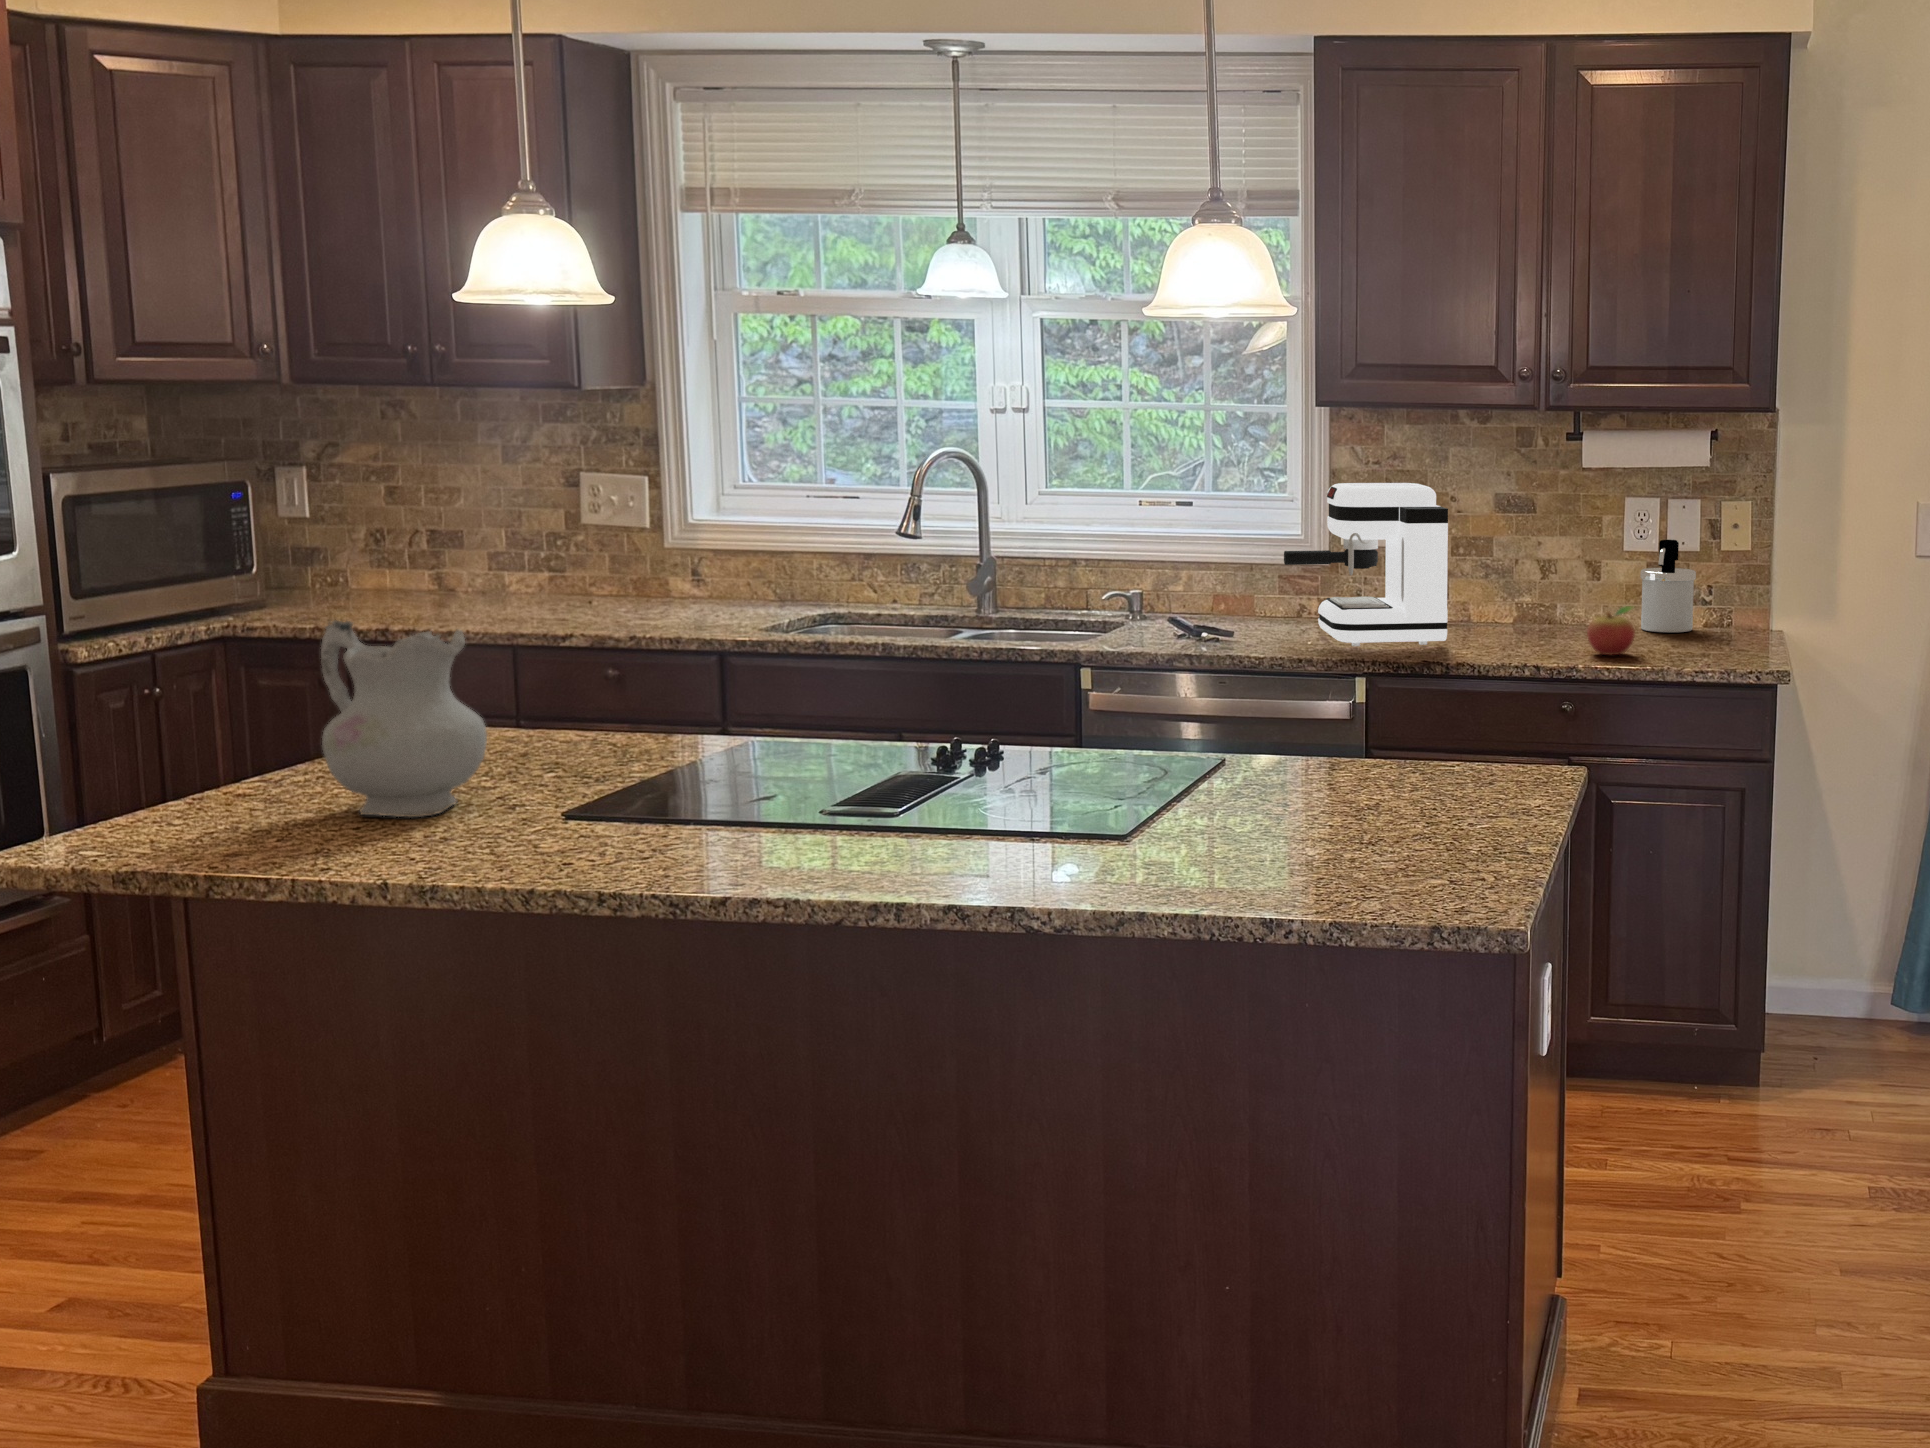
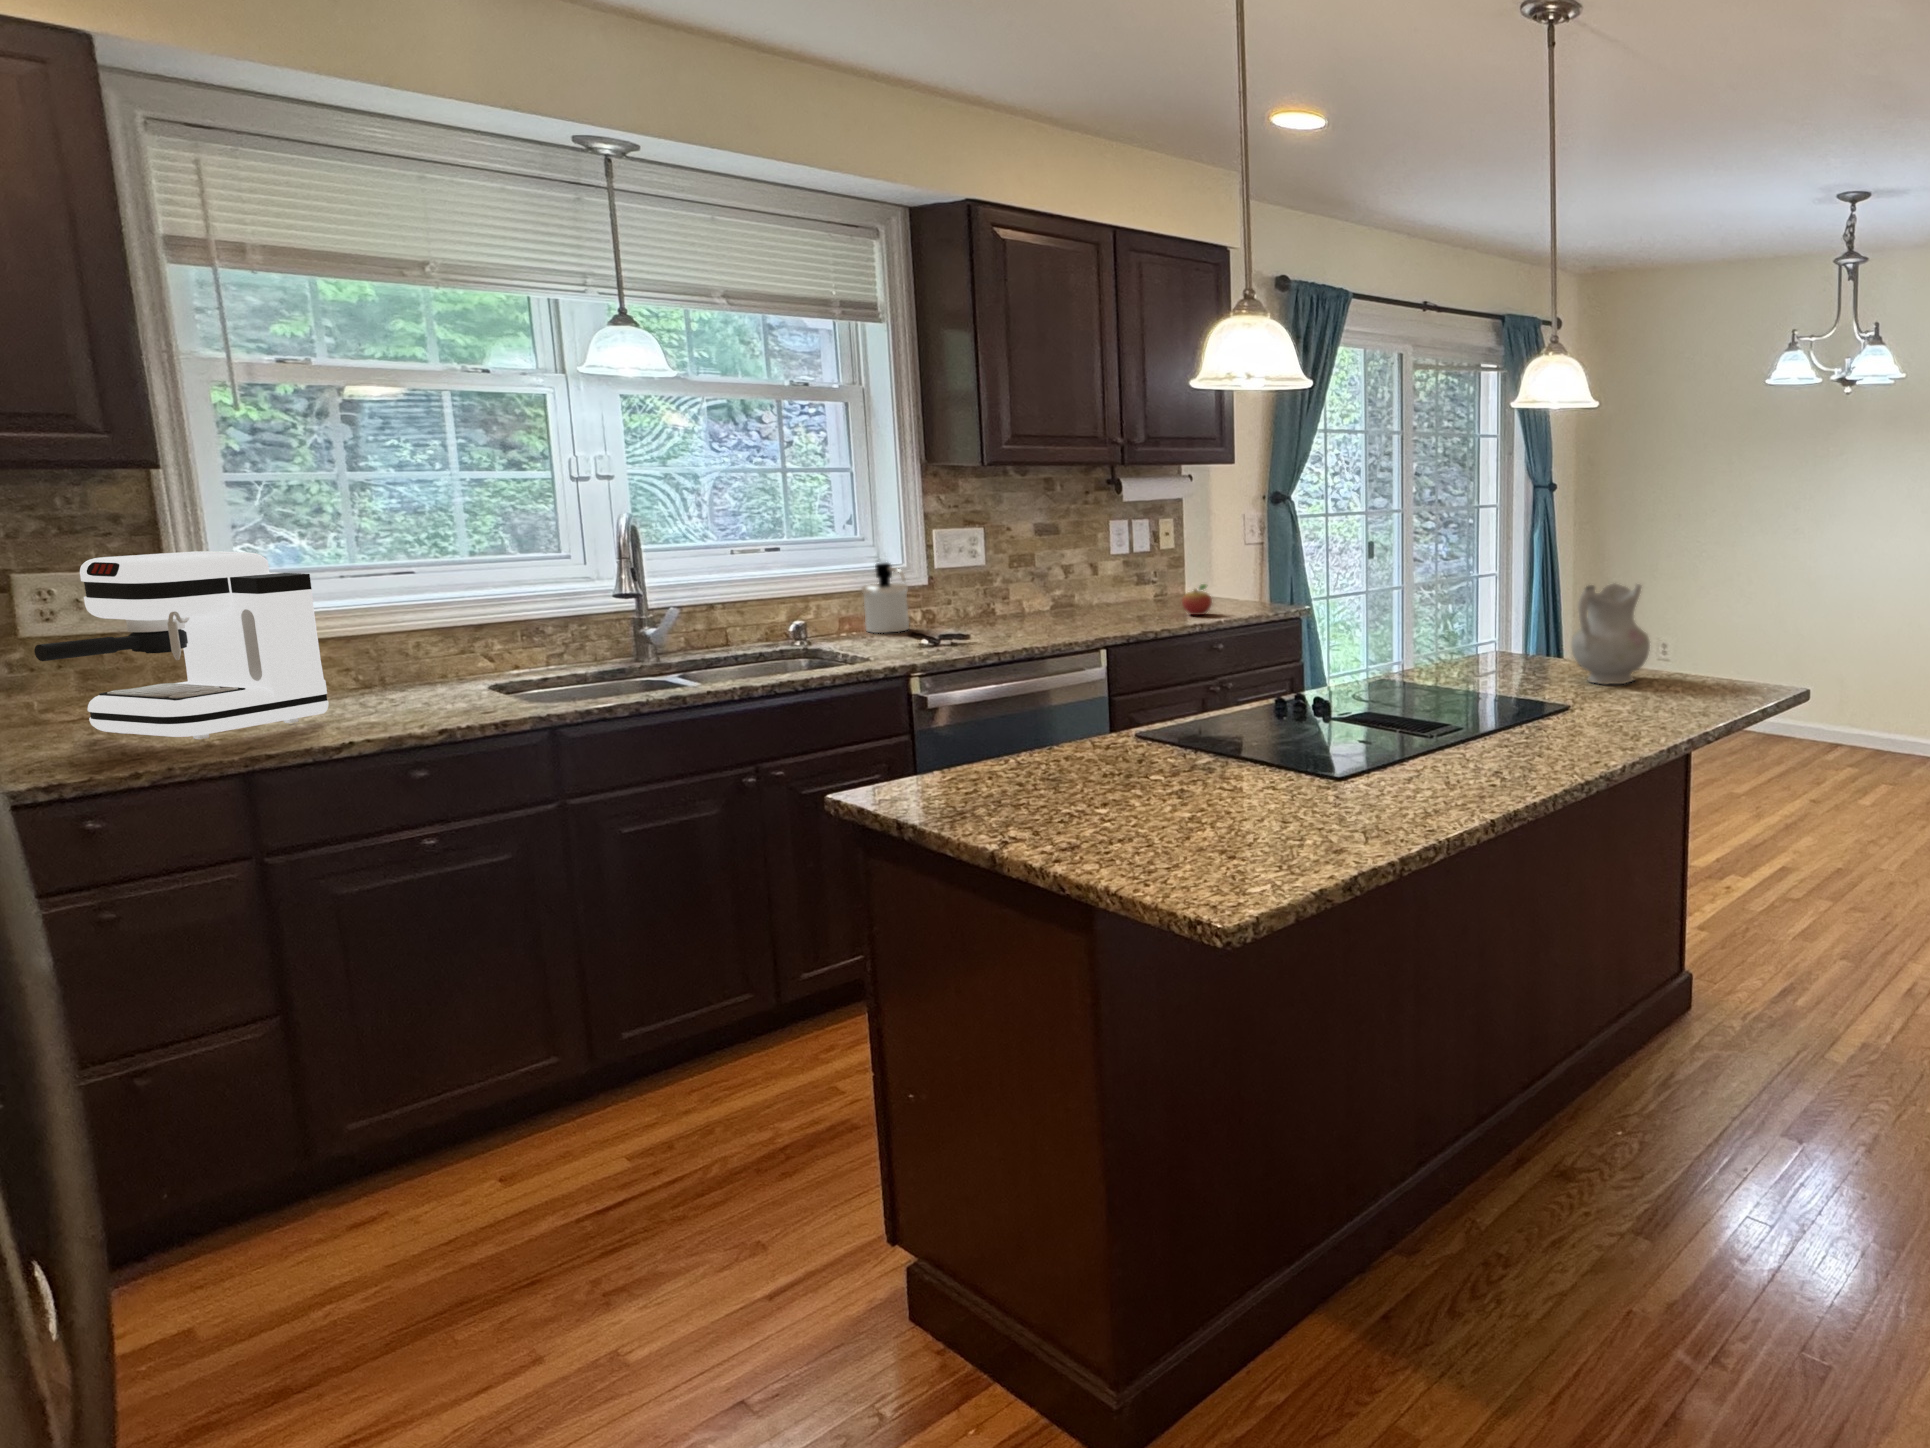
coffee maker: present [1284,483,1448,646] -> present [34,551,328,739]
soap dispenser: present [1640,539,1696,633] -> present [861,562,909,633]
ceramic pitcher: present [321,620,487,817] -> present [1571,584,1650,685]

